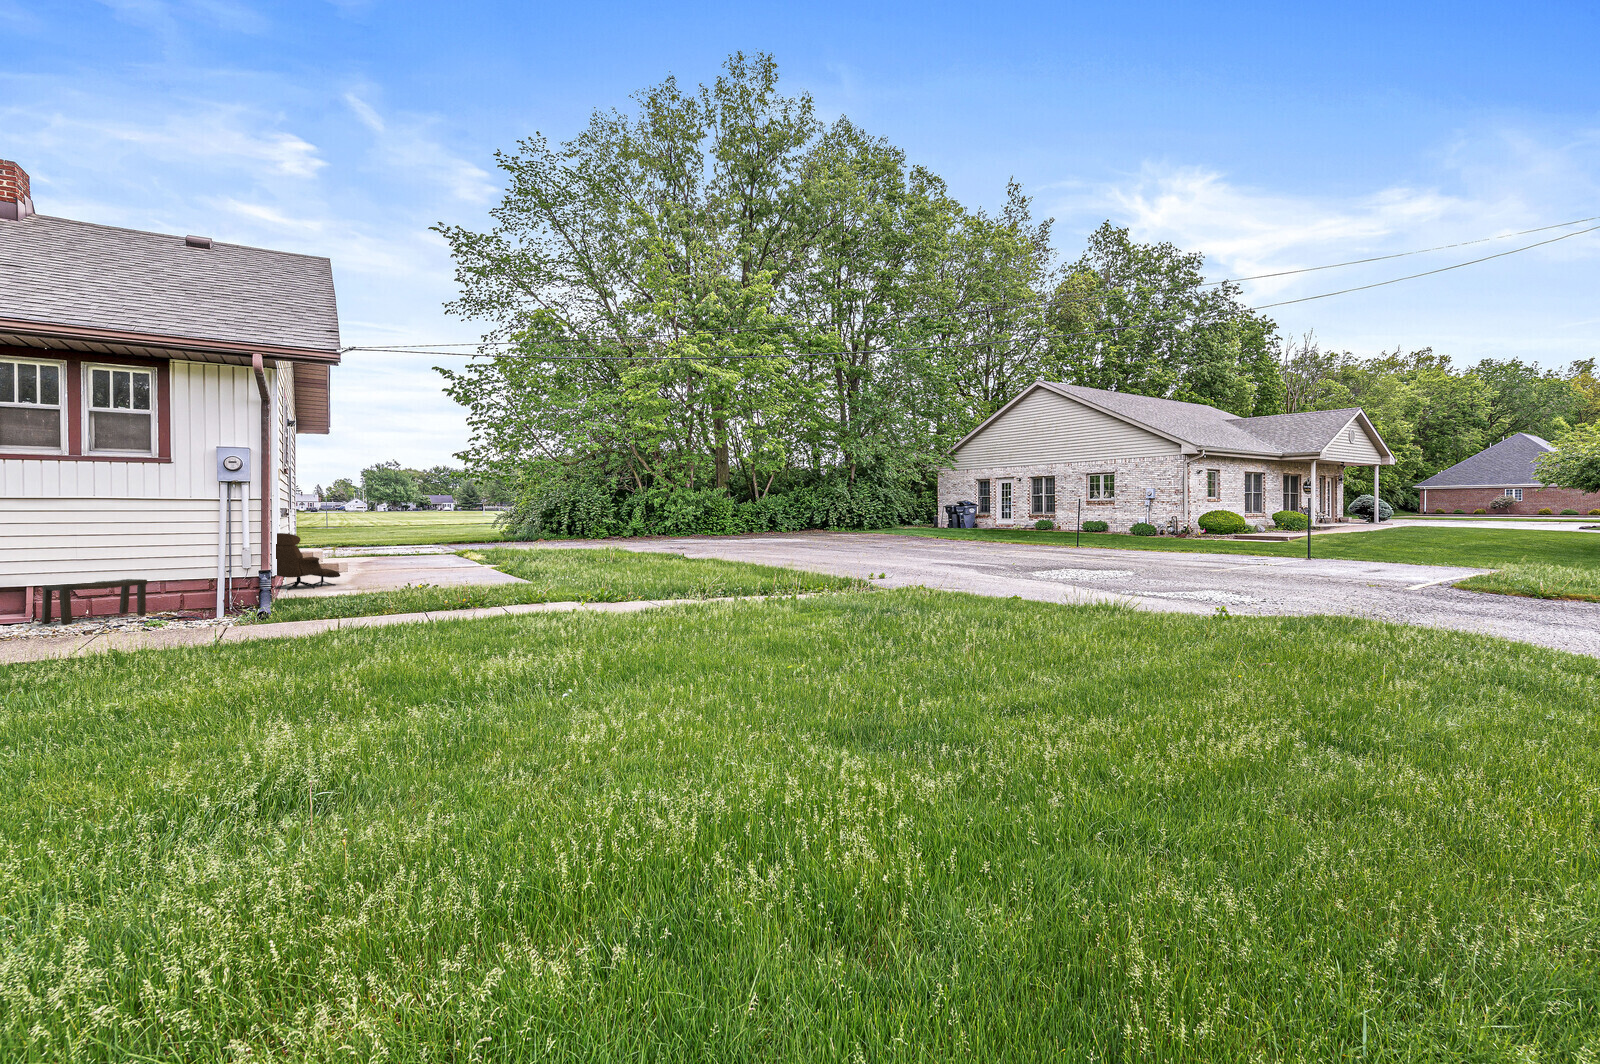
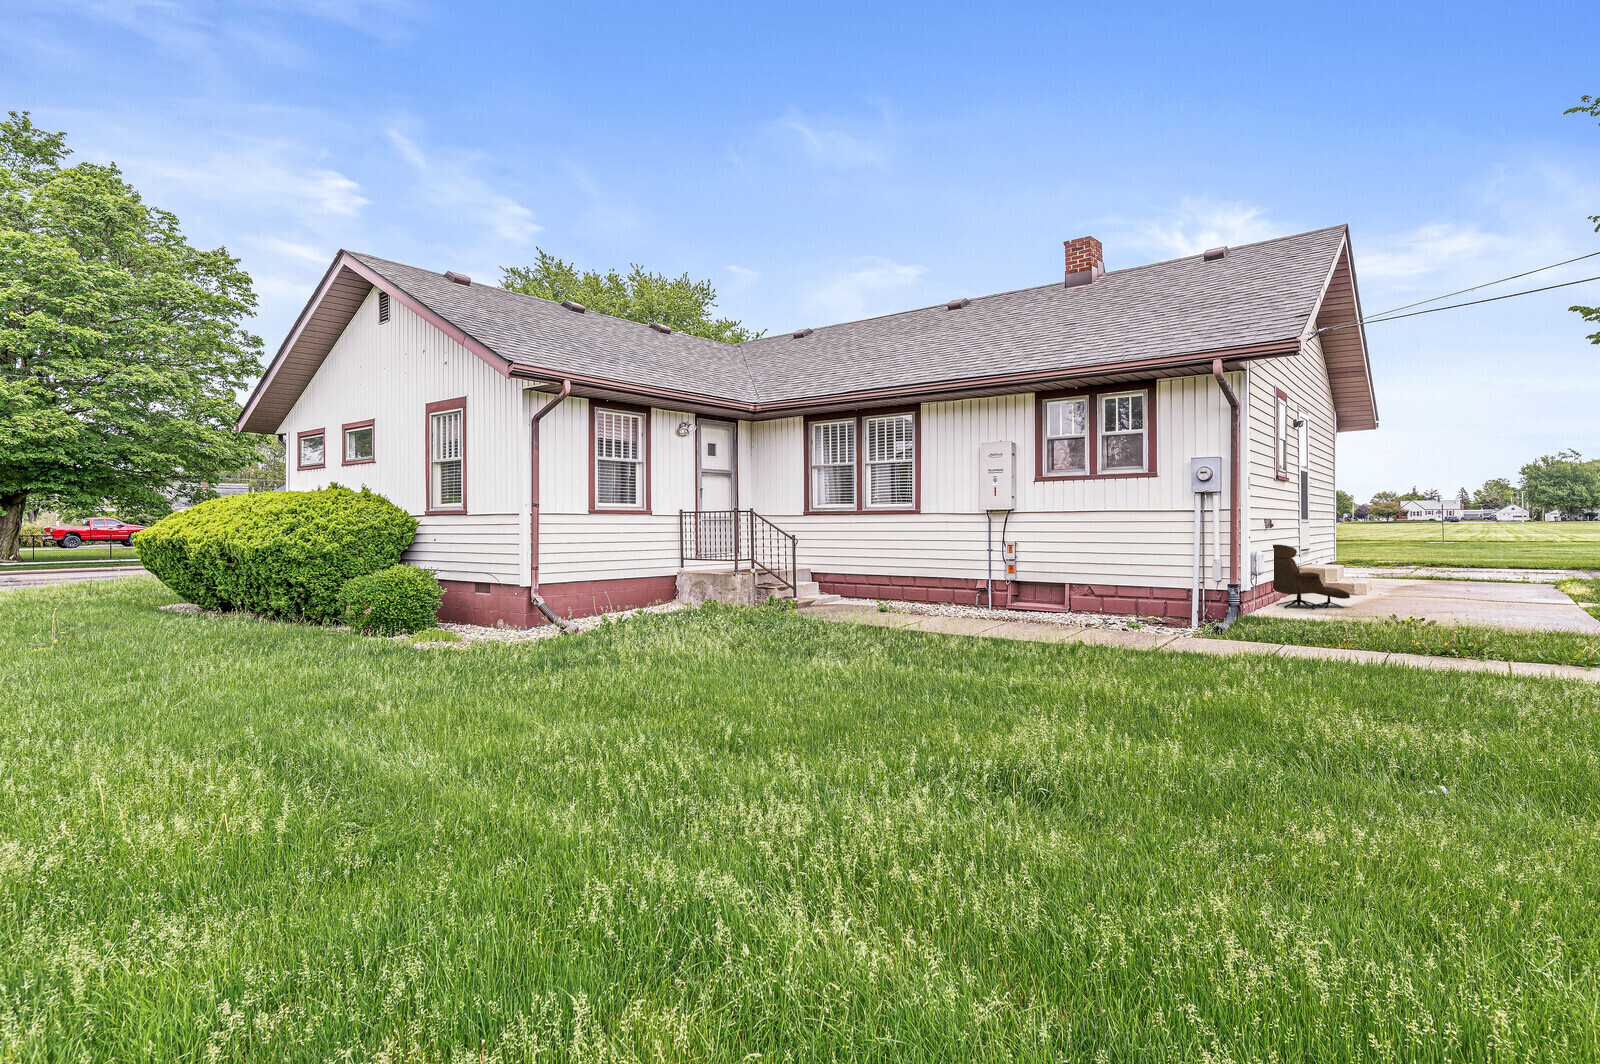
bench: present [42,579,147,624] -> none [1067,583,1134,617]

